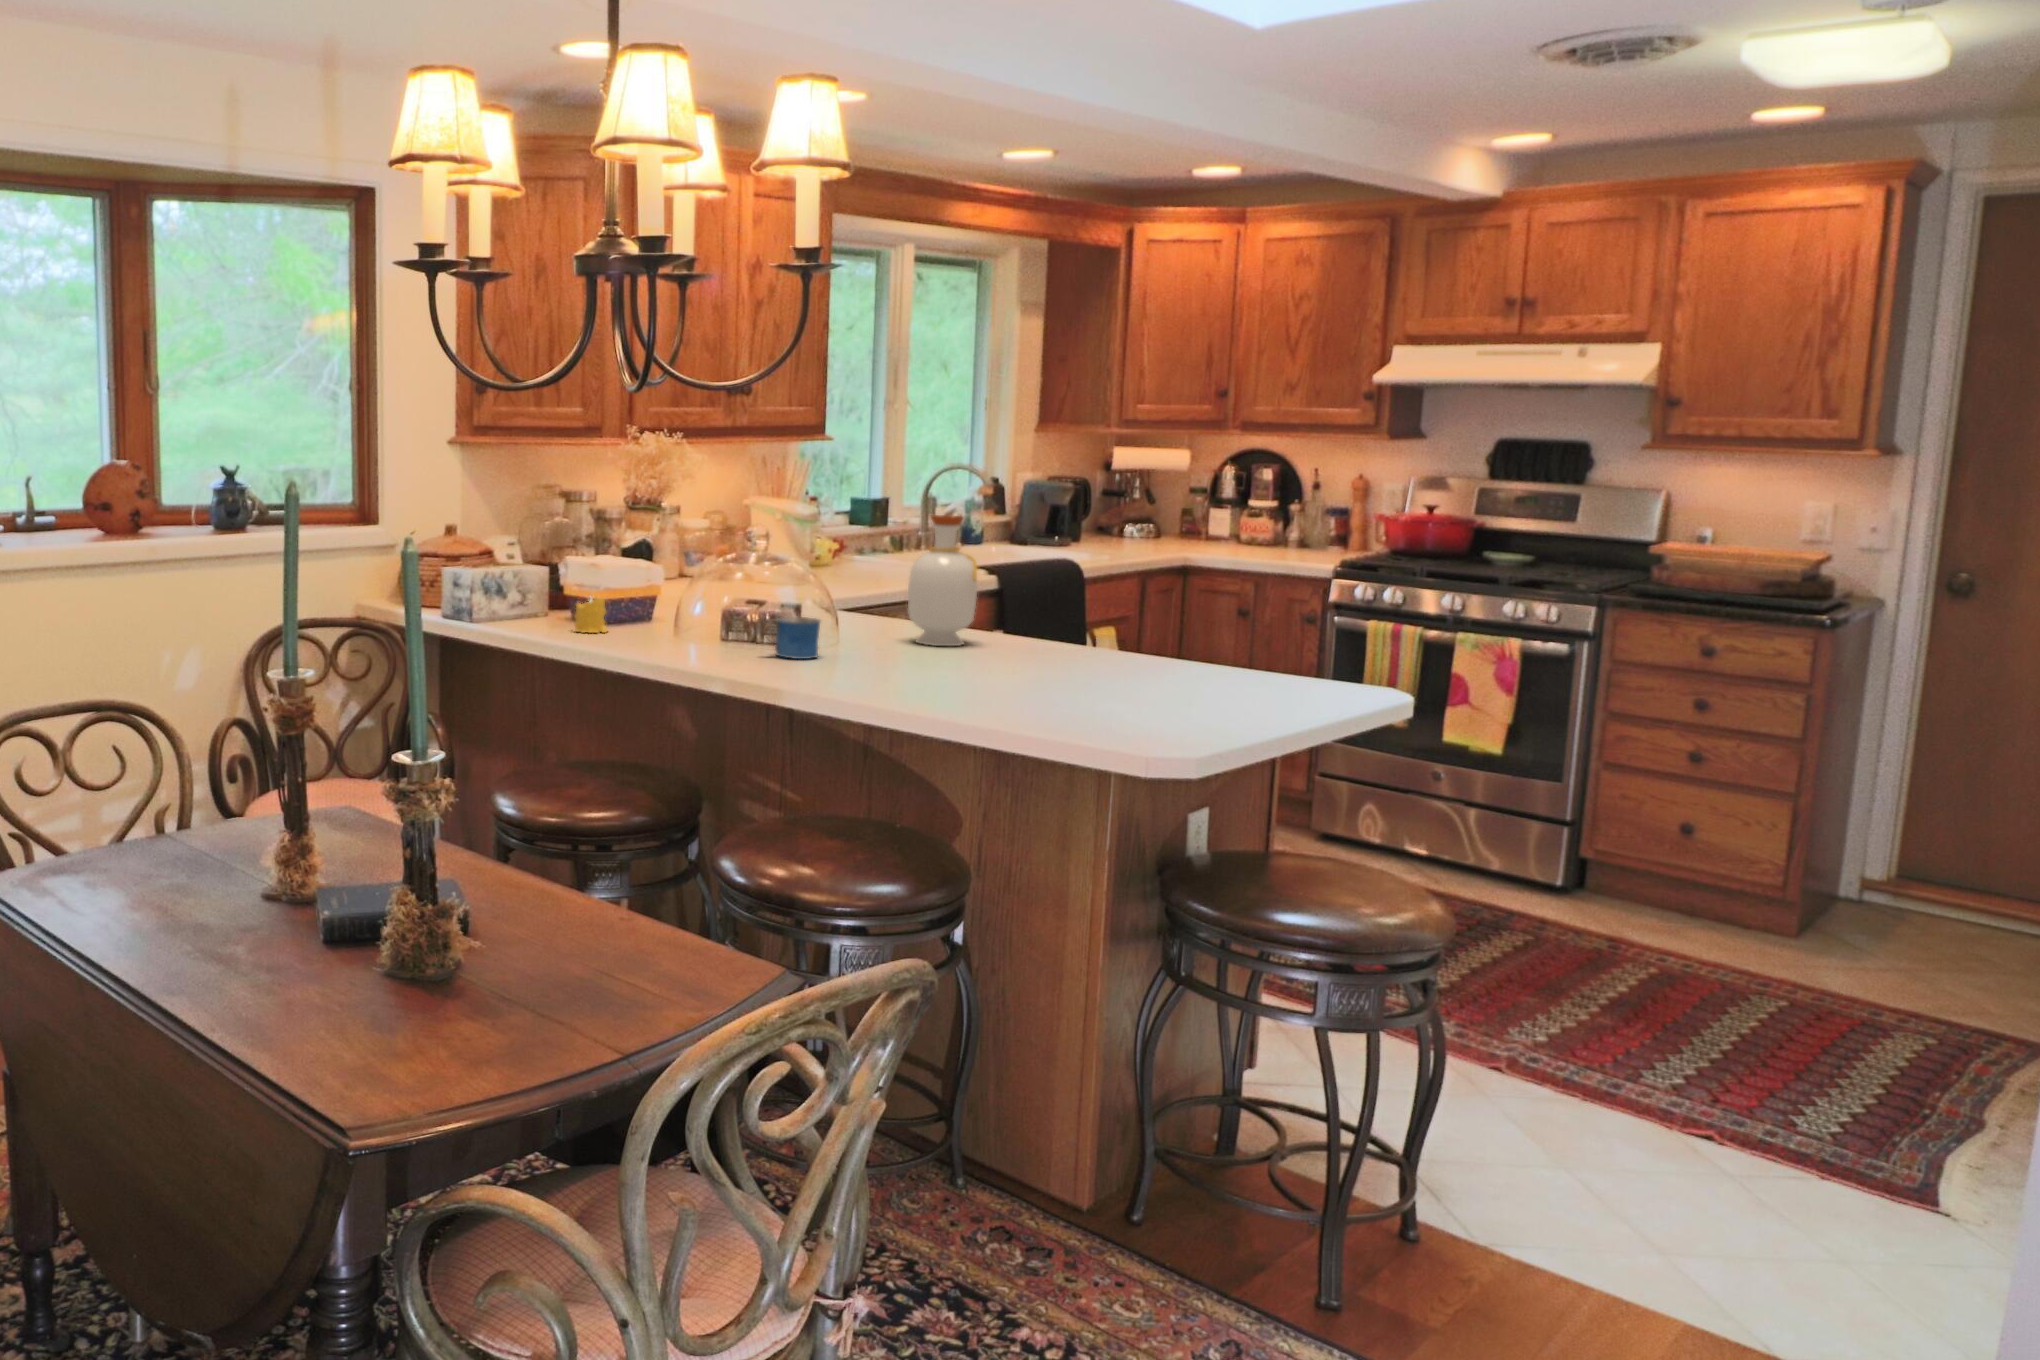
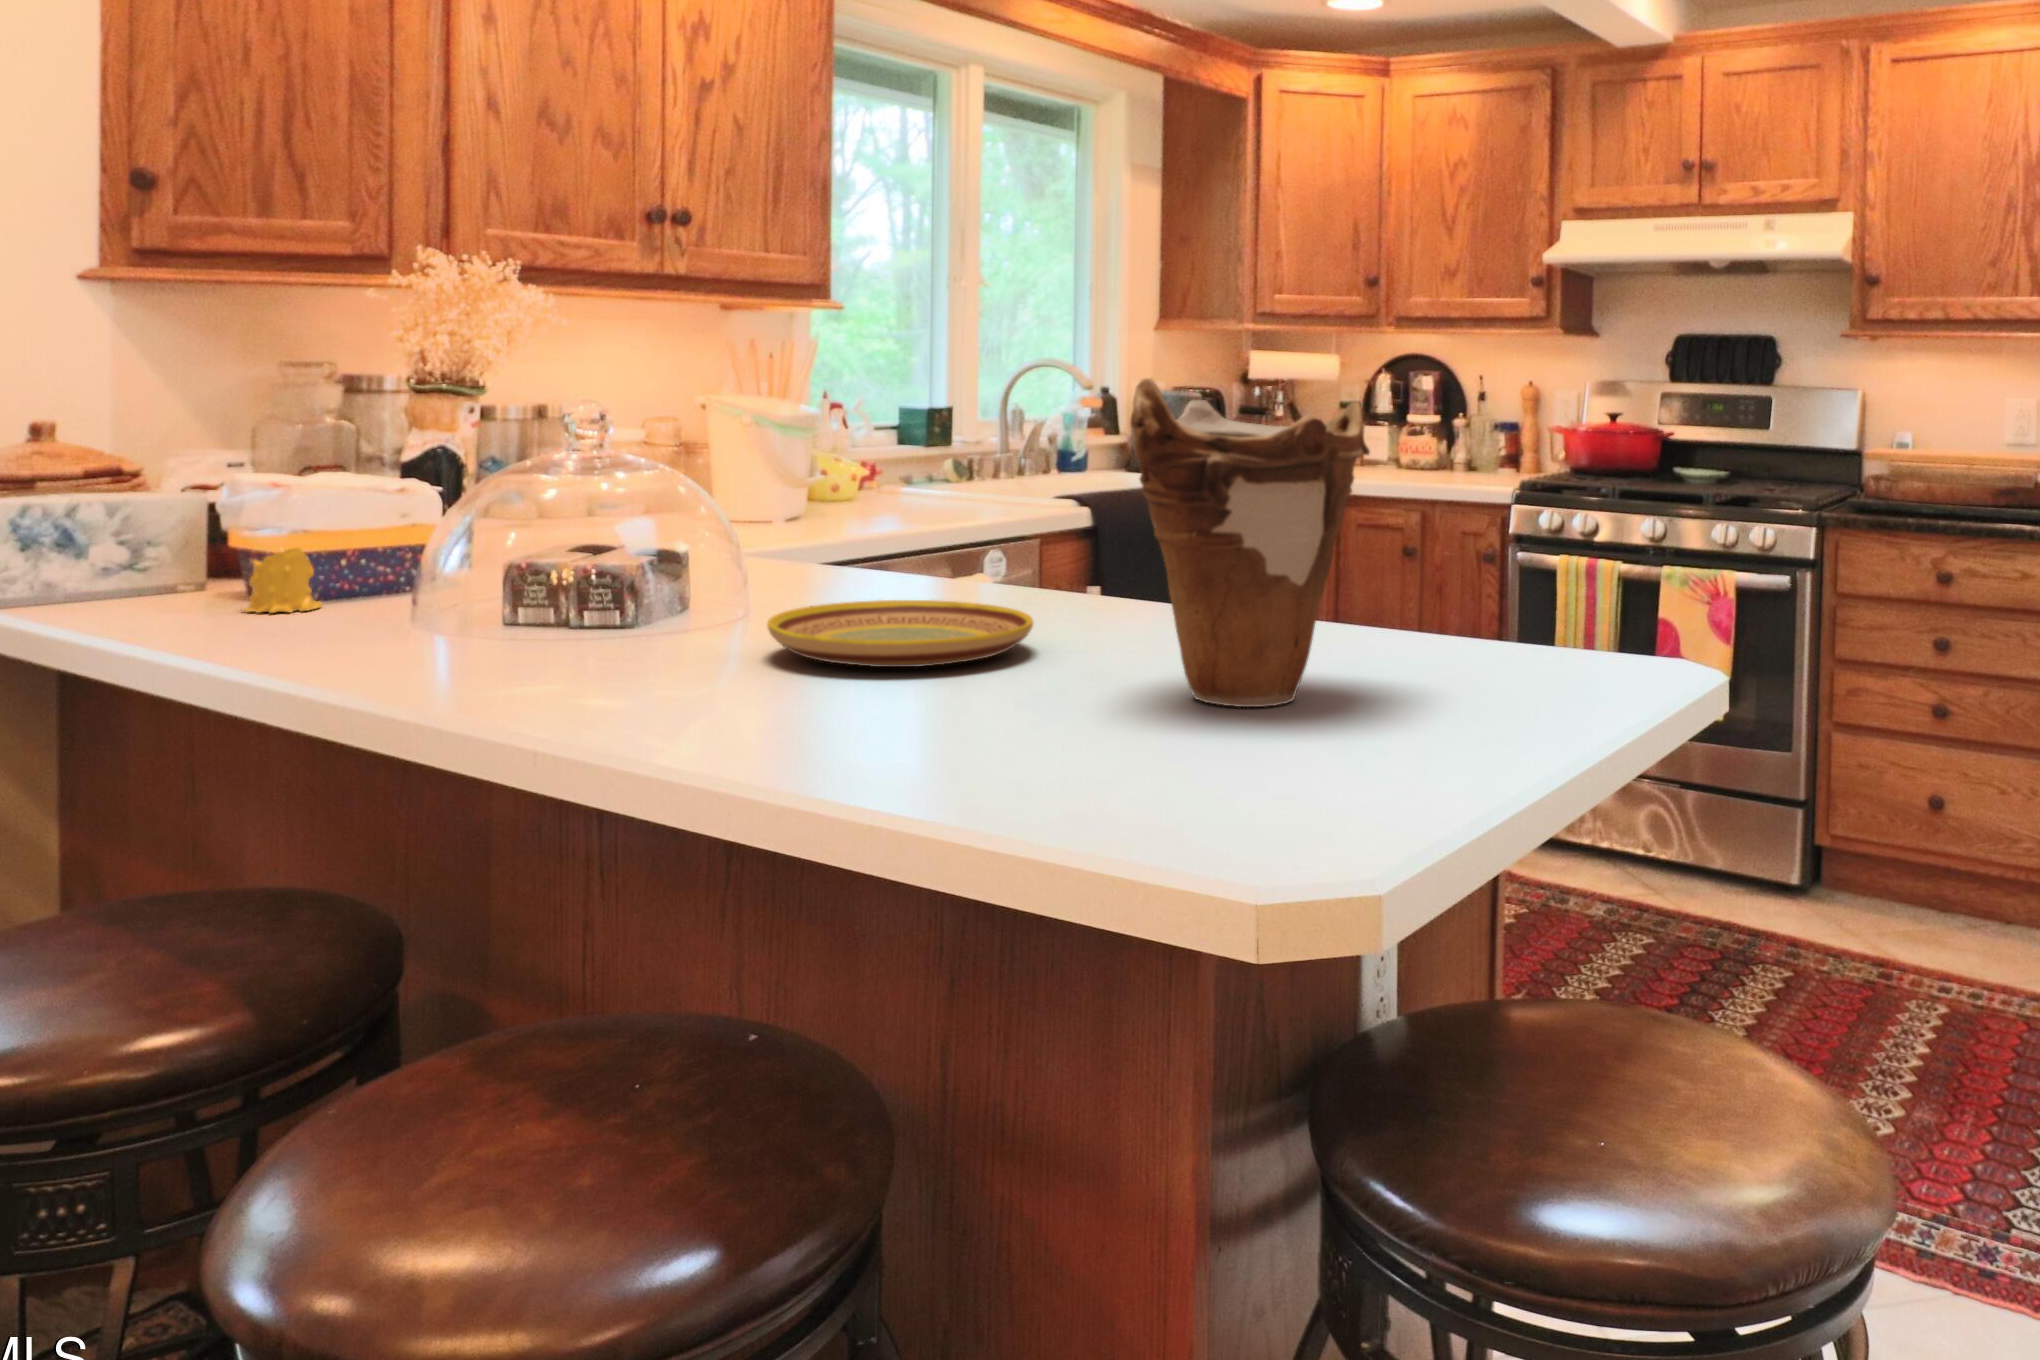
bottle: present [908,515,978,646] -> none [867,387,984,611]
vase: none [1098,532,1233,706] -> present [1130,378,1370,707]
mug: present [763,616,820,659] -> none [564,566,679,645]
plate: none [878,640,1024,676] -> present [767,600,1033,667]

